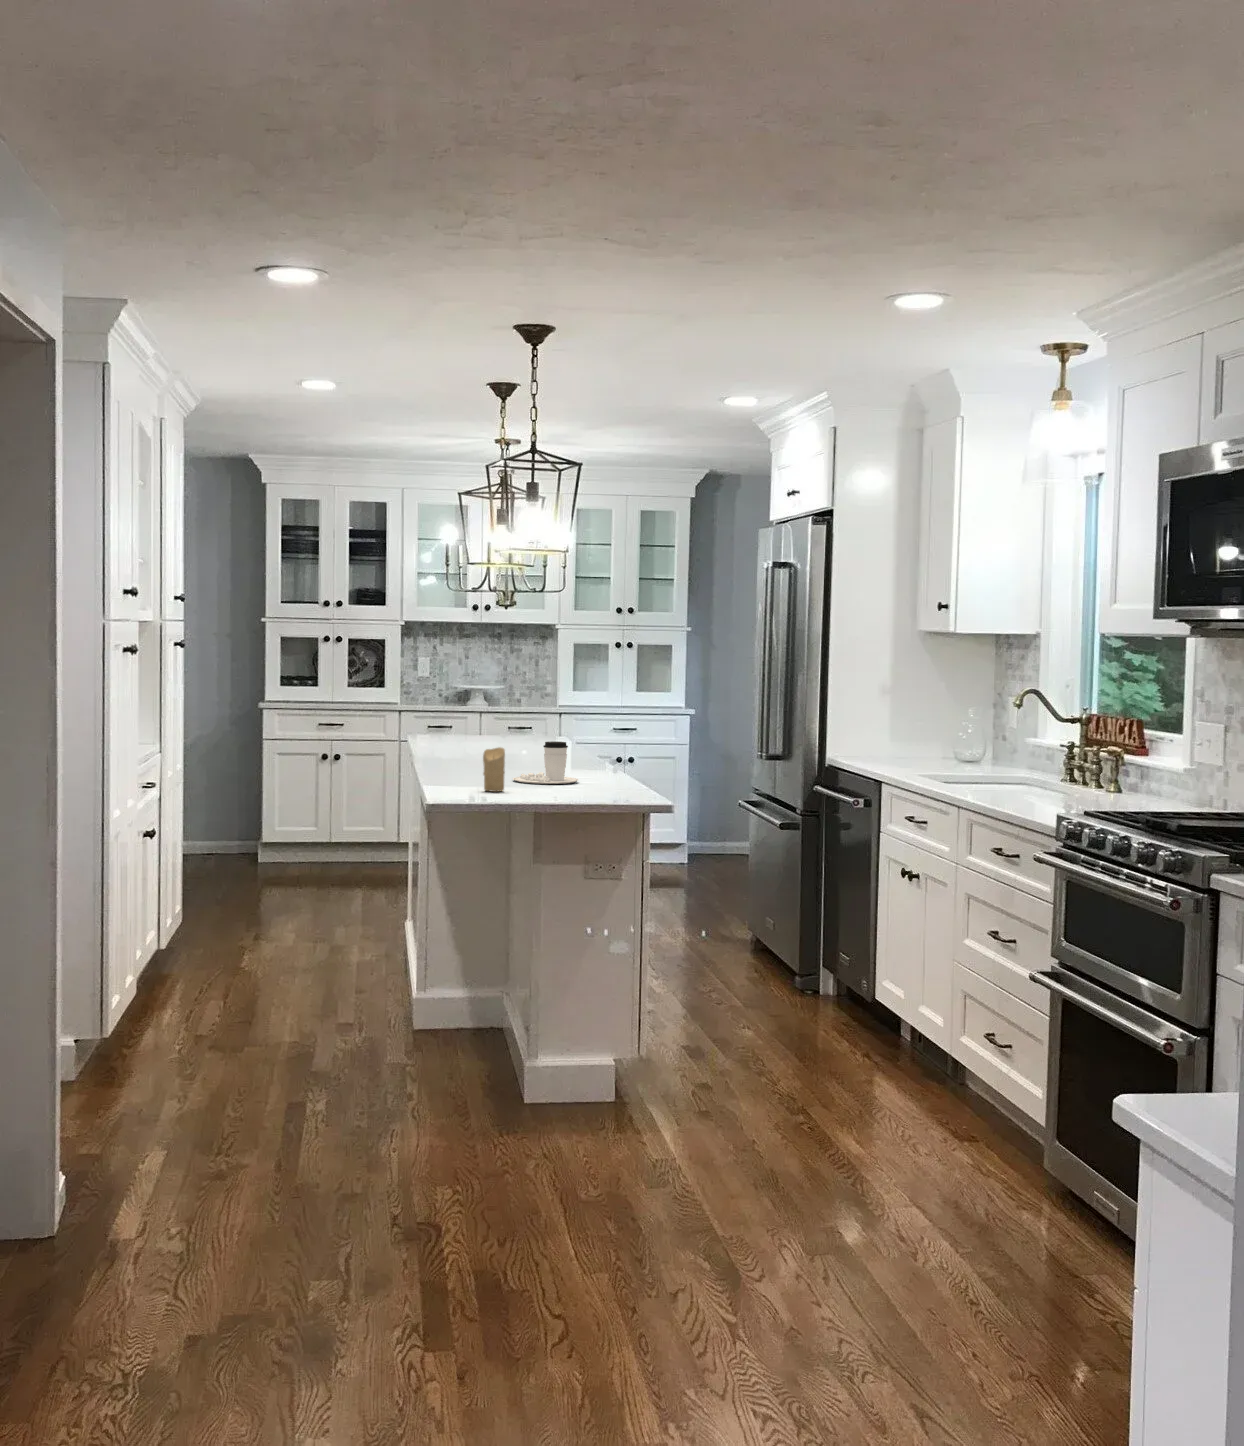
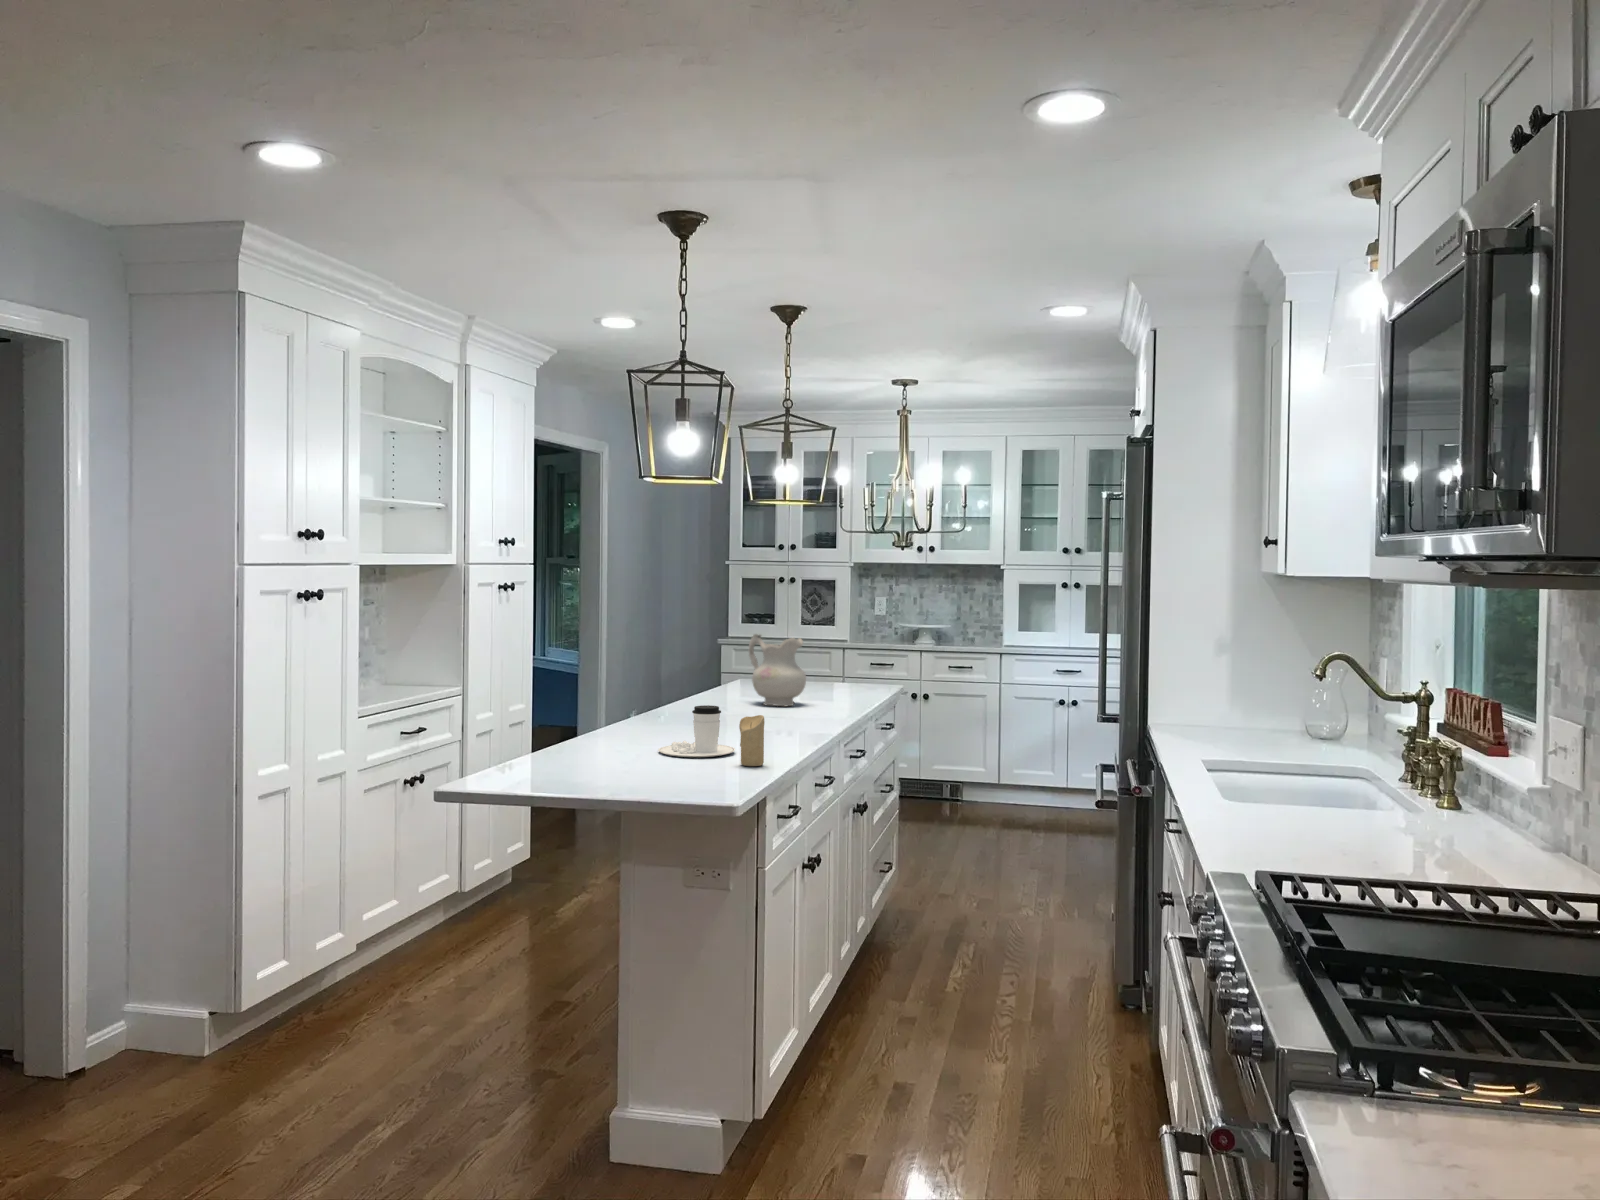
ceramic pitcher: none [461,687,518,754] -> present [749,634,806,706]
candle: present [483,747,505,792] -> present [739,715,764,766]

